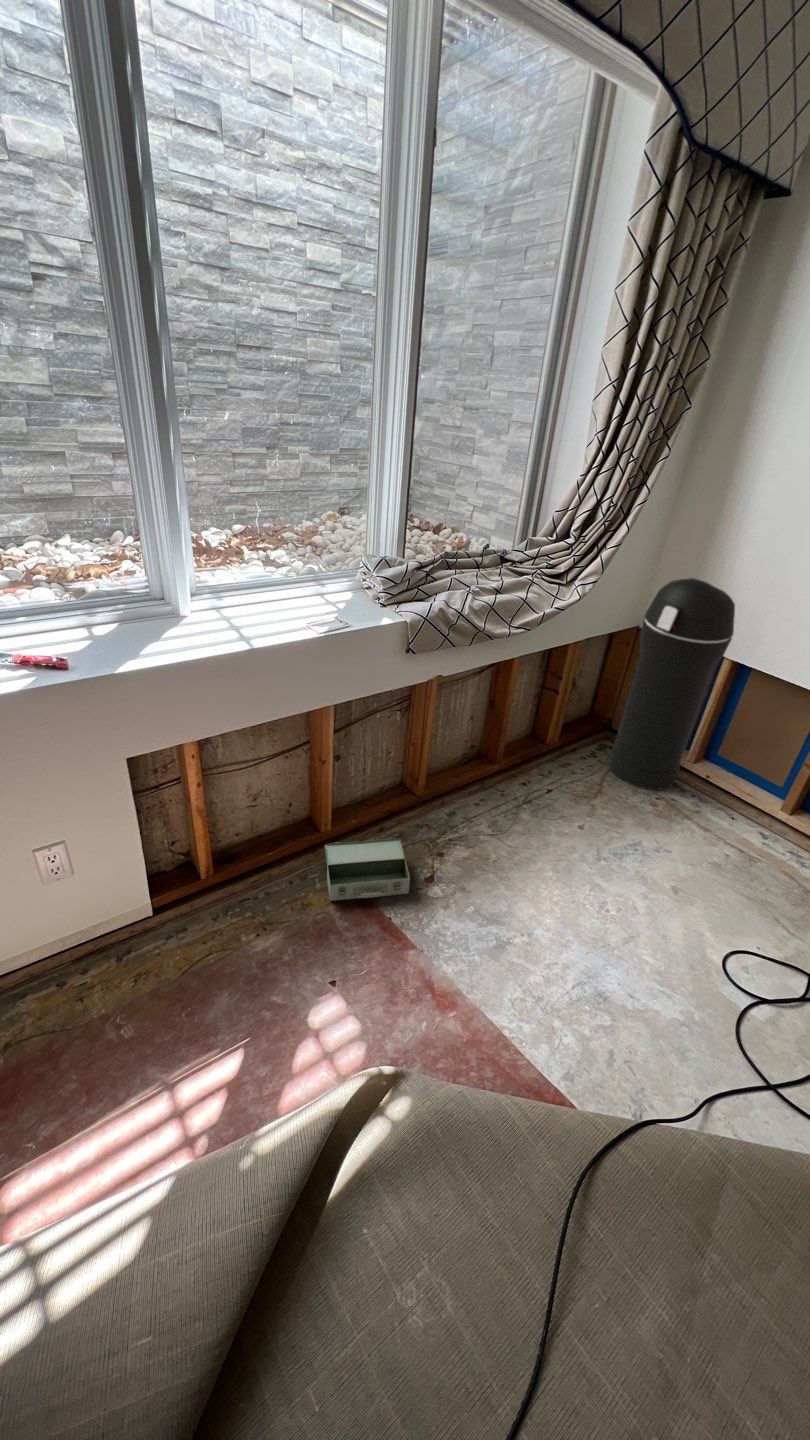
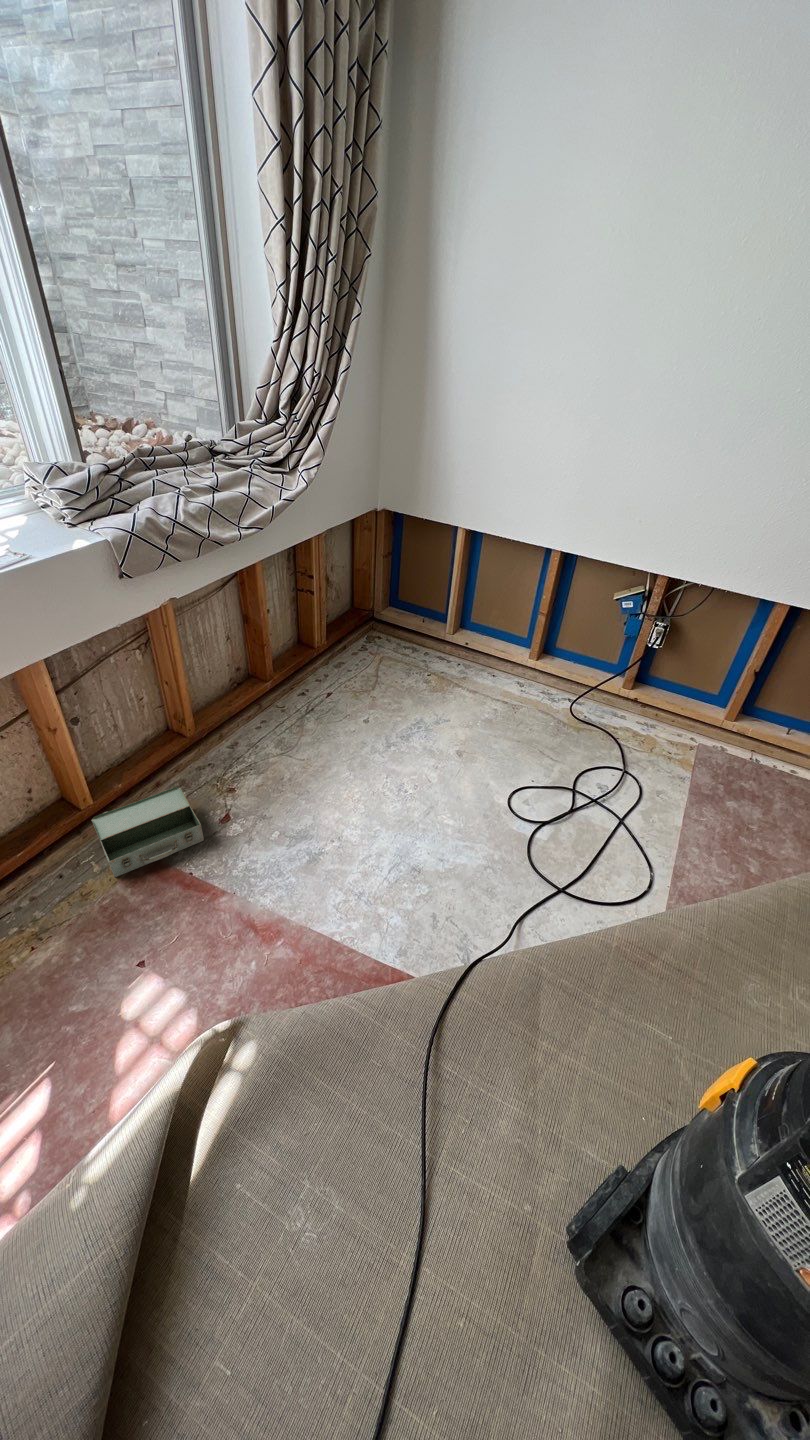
trash can: present [608,578,735,790] -> none [376,448,461,668]

